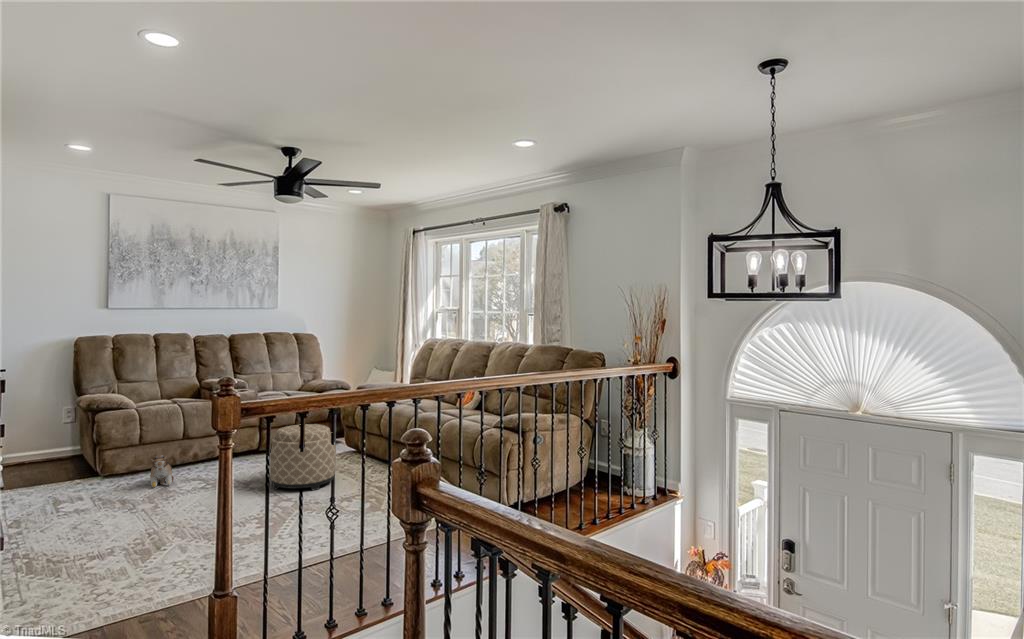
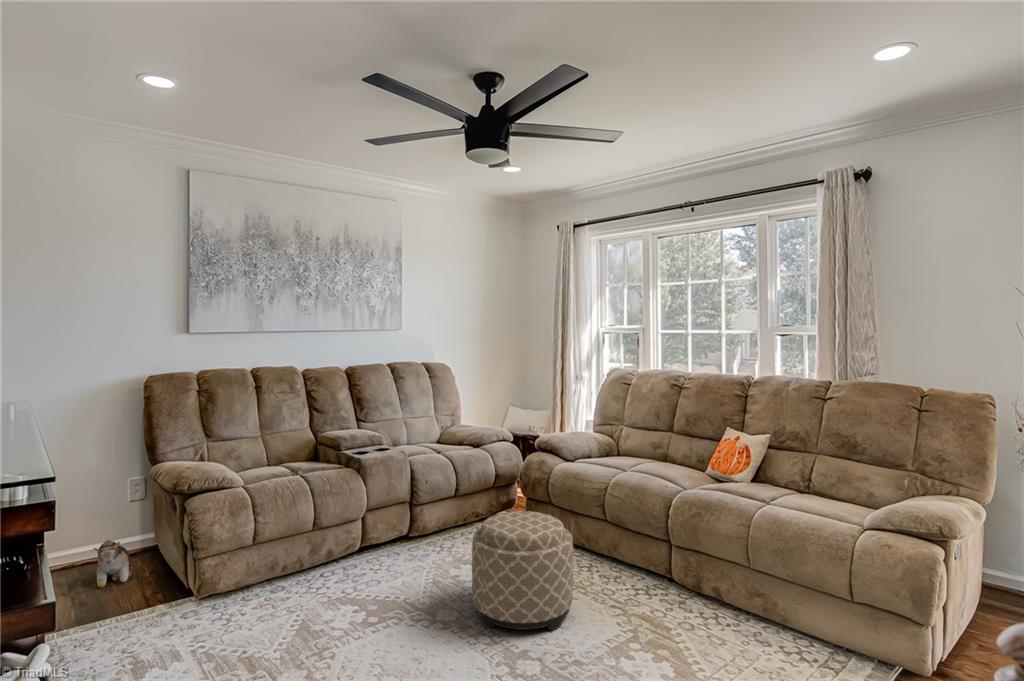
plush toy: present [150,455,174,488] -> present [94,540,133,588]

